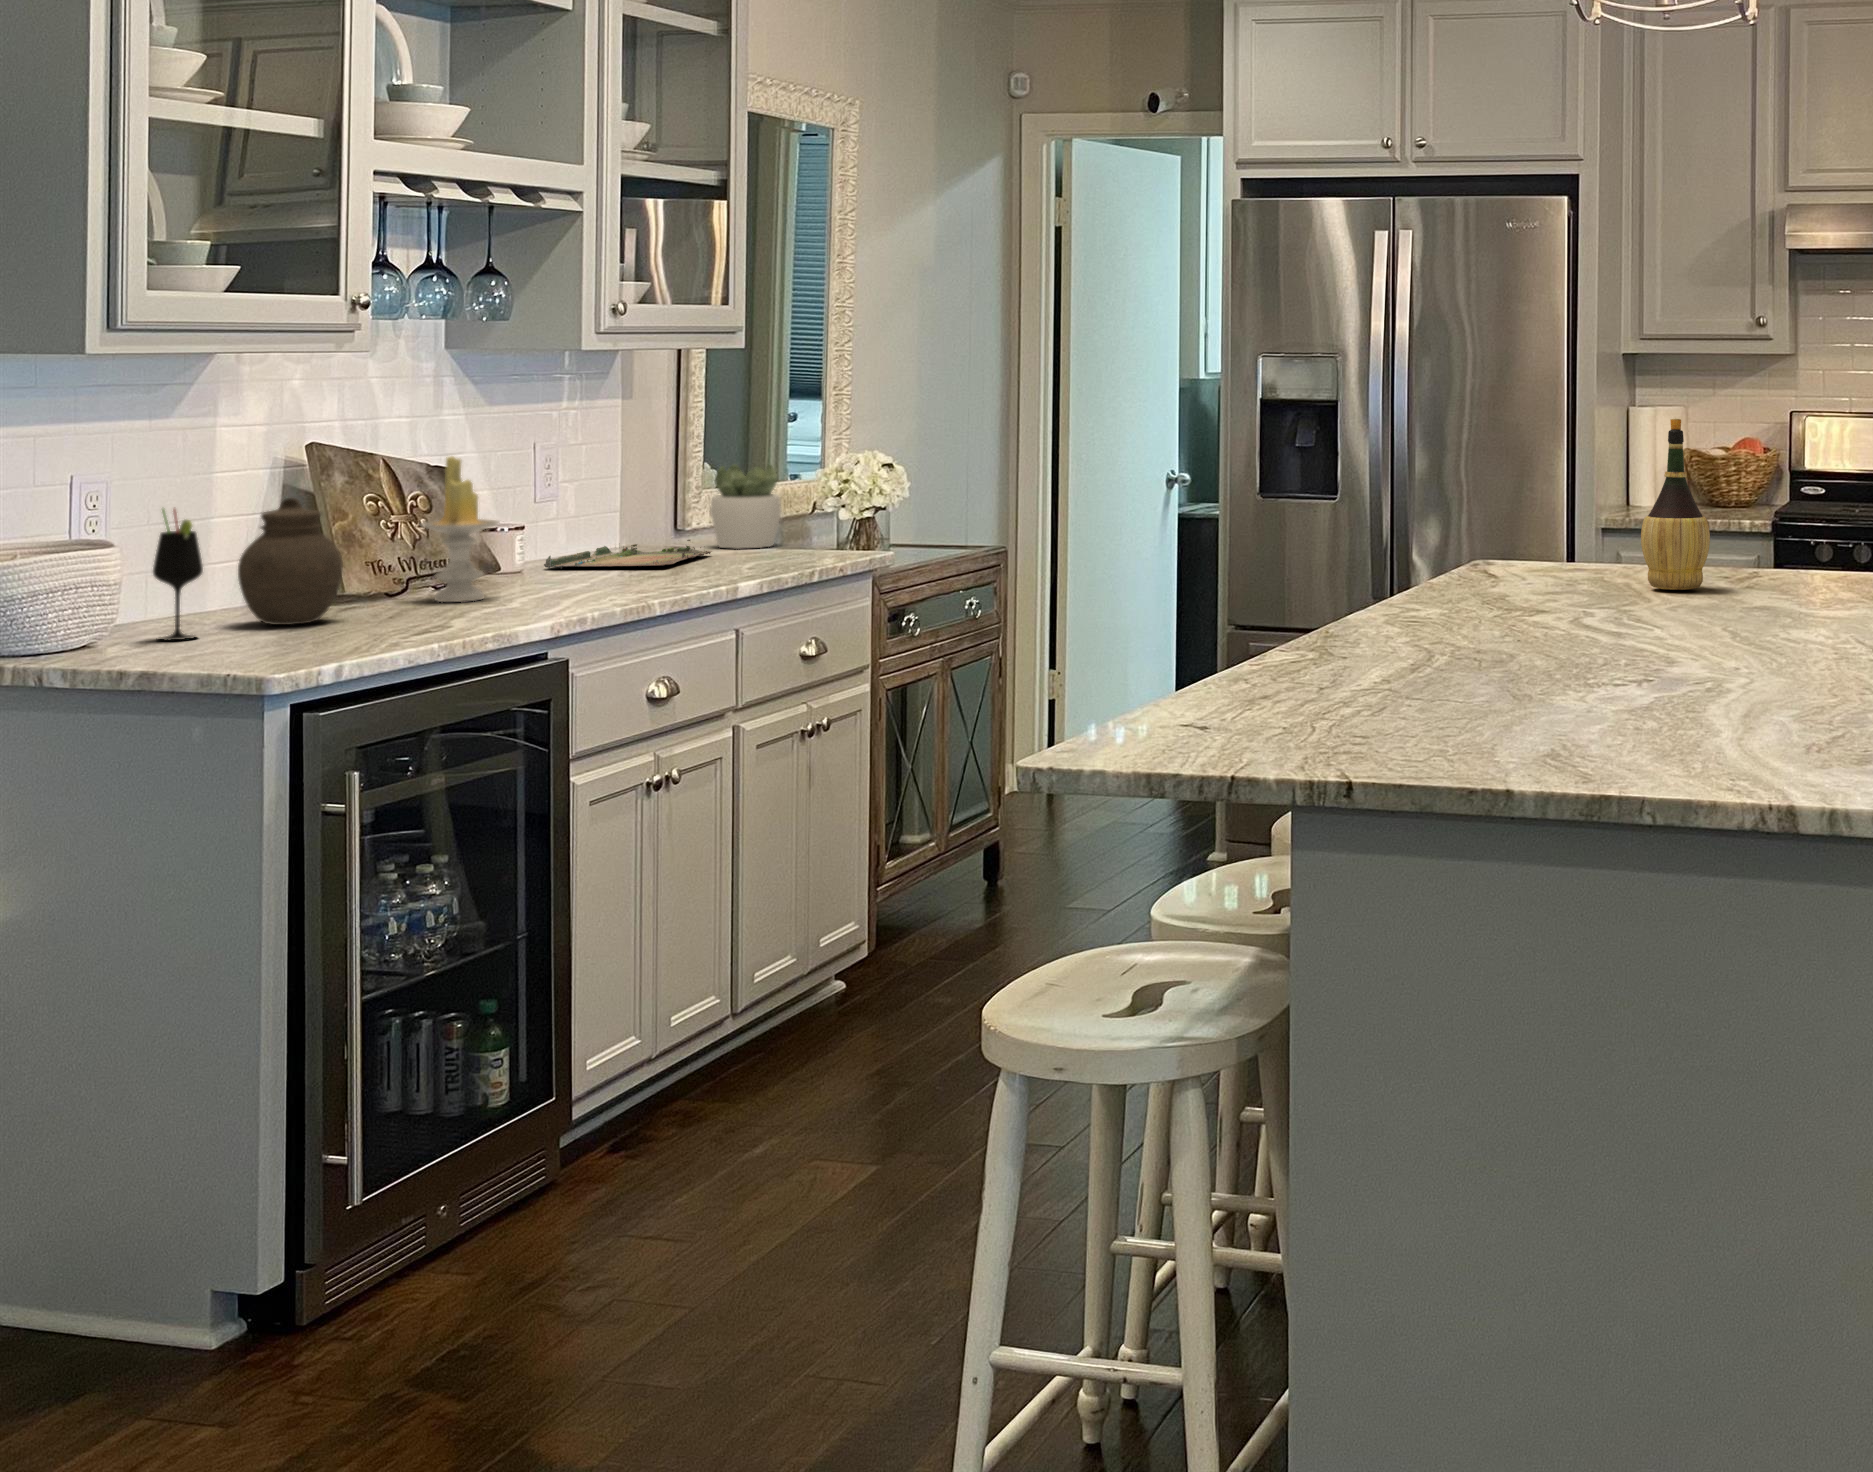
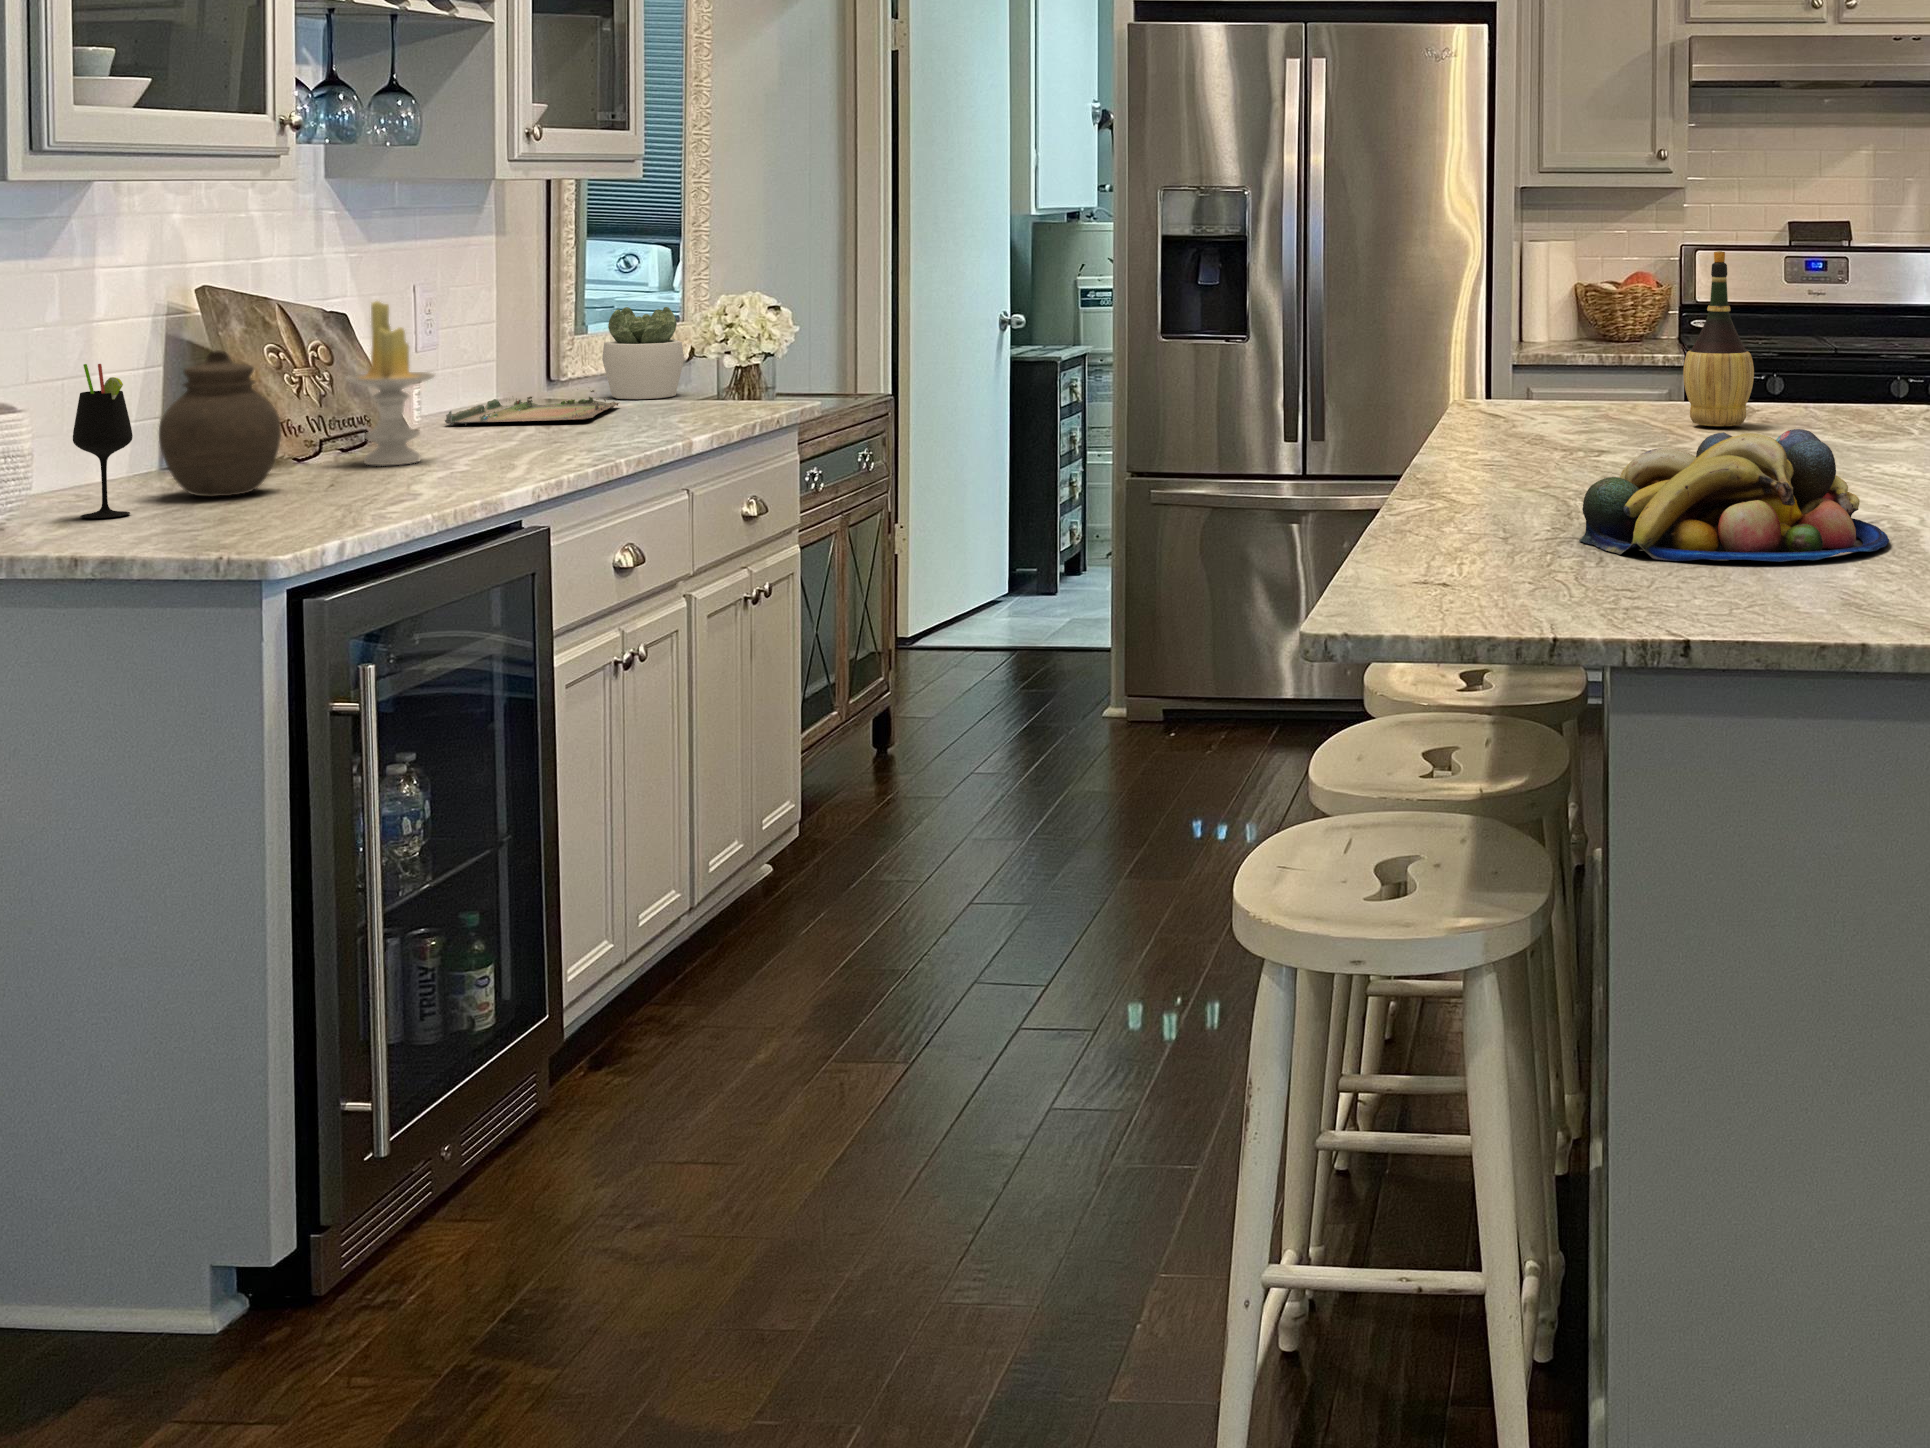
fruit bowl: none [1365,589,1658,712] -> present [1579,429,1889,562]

